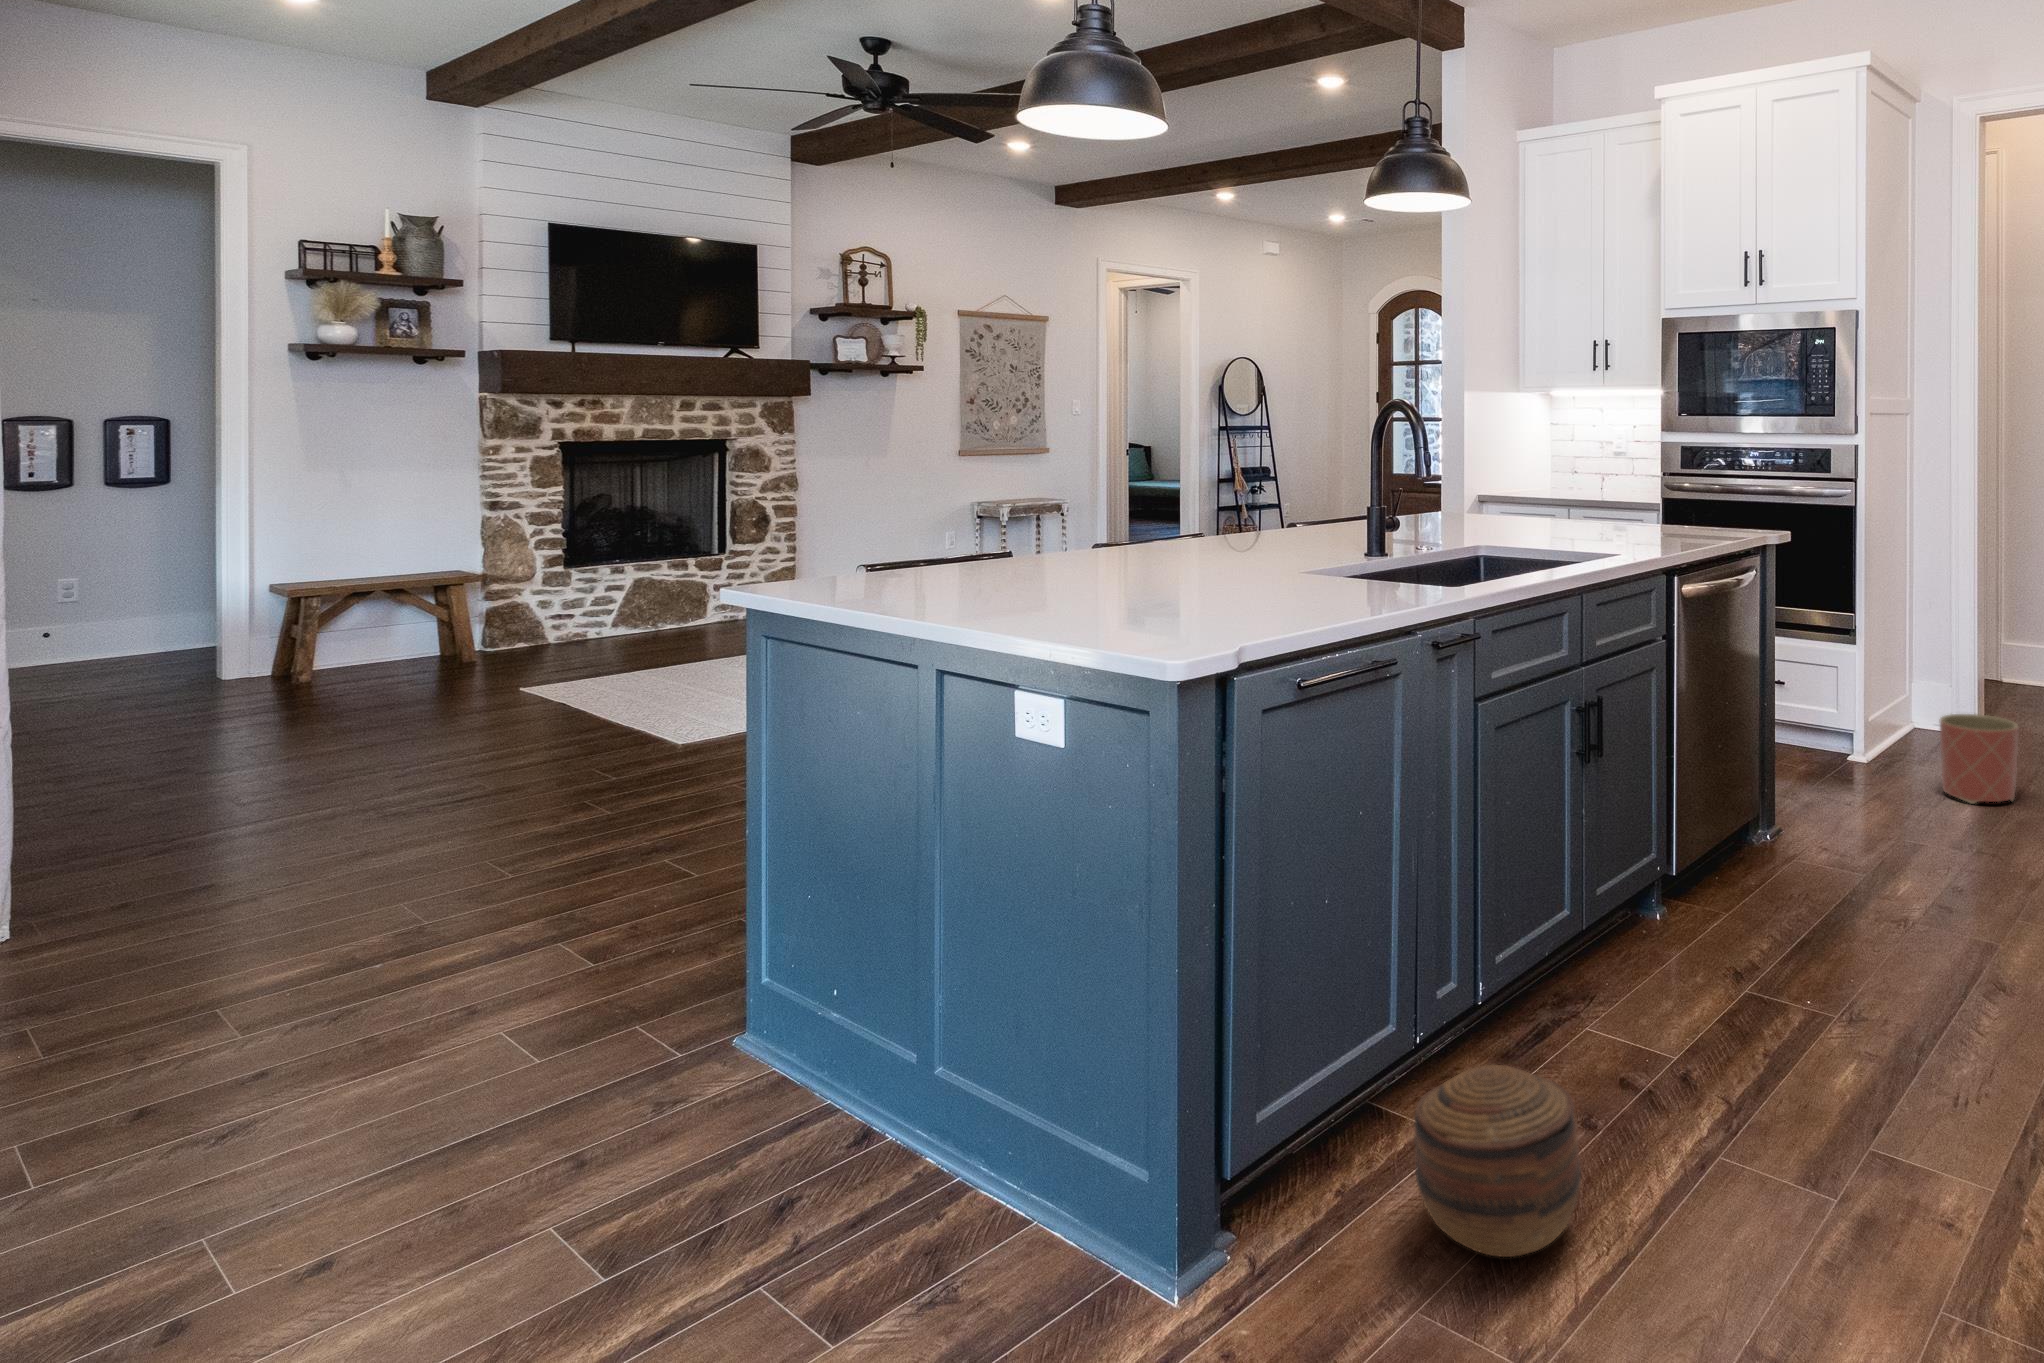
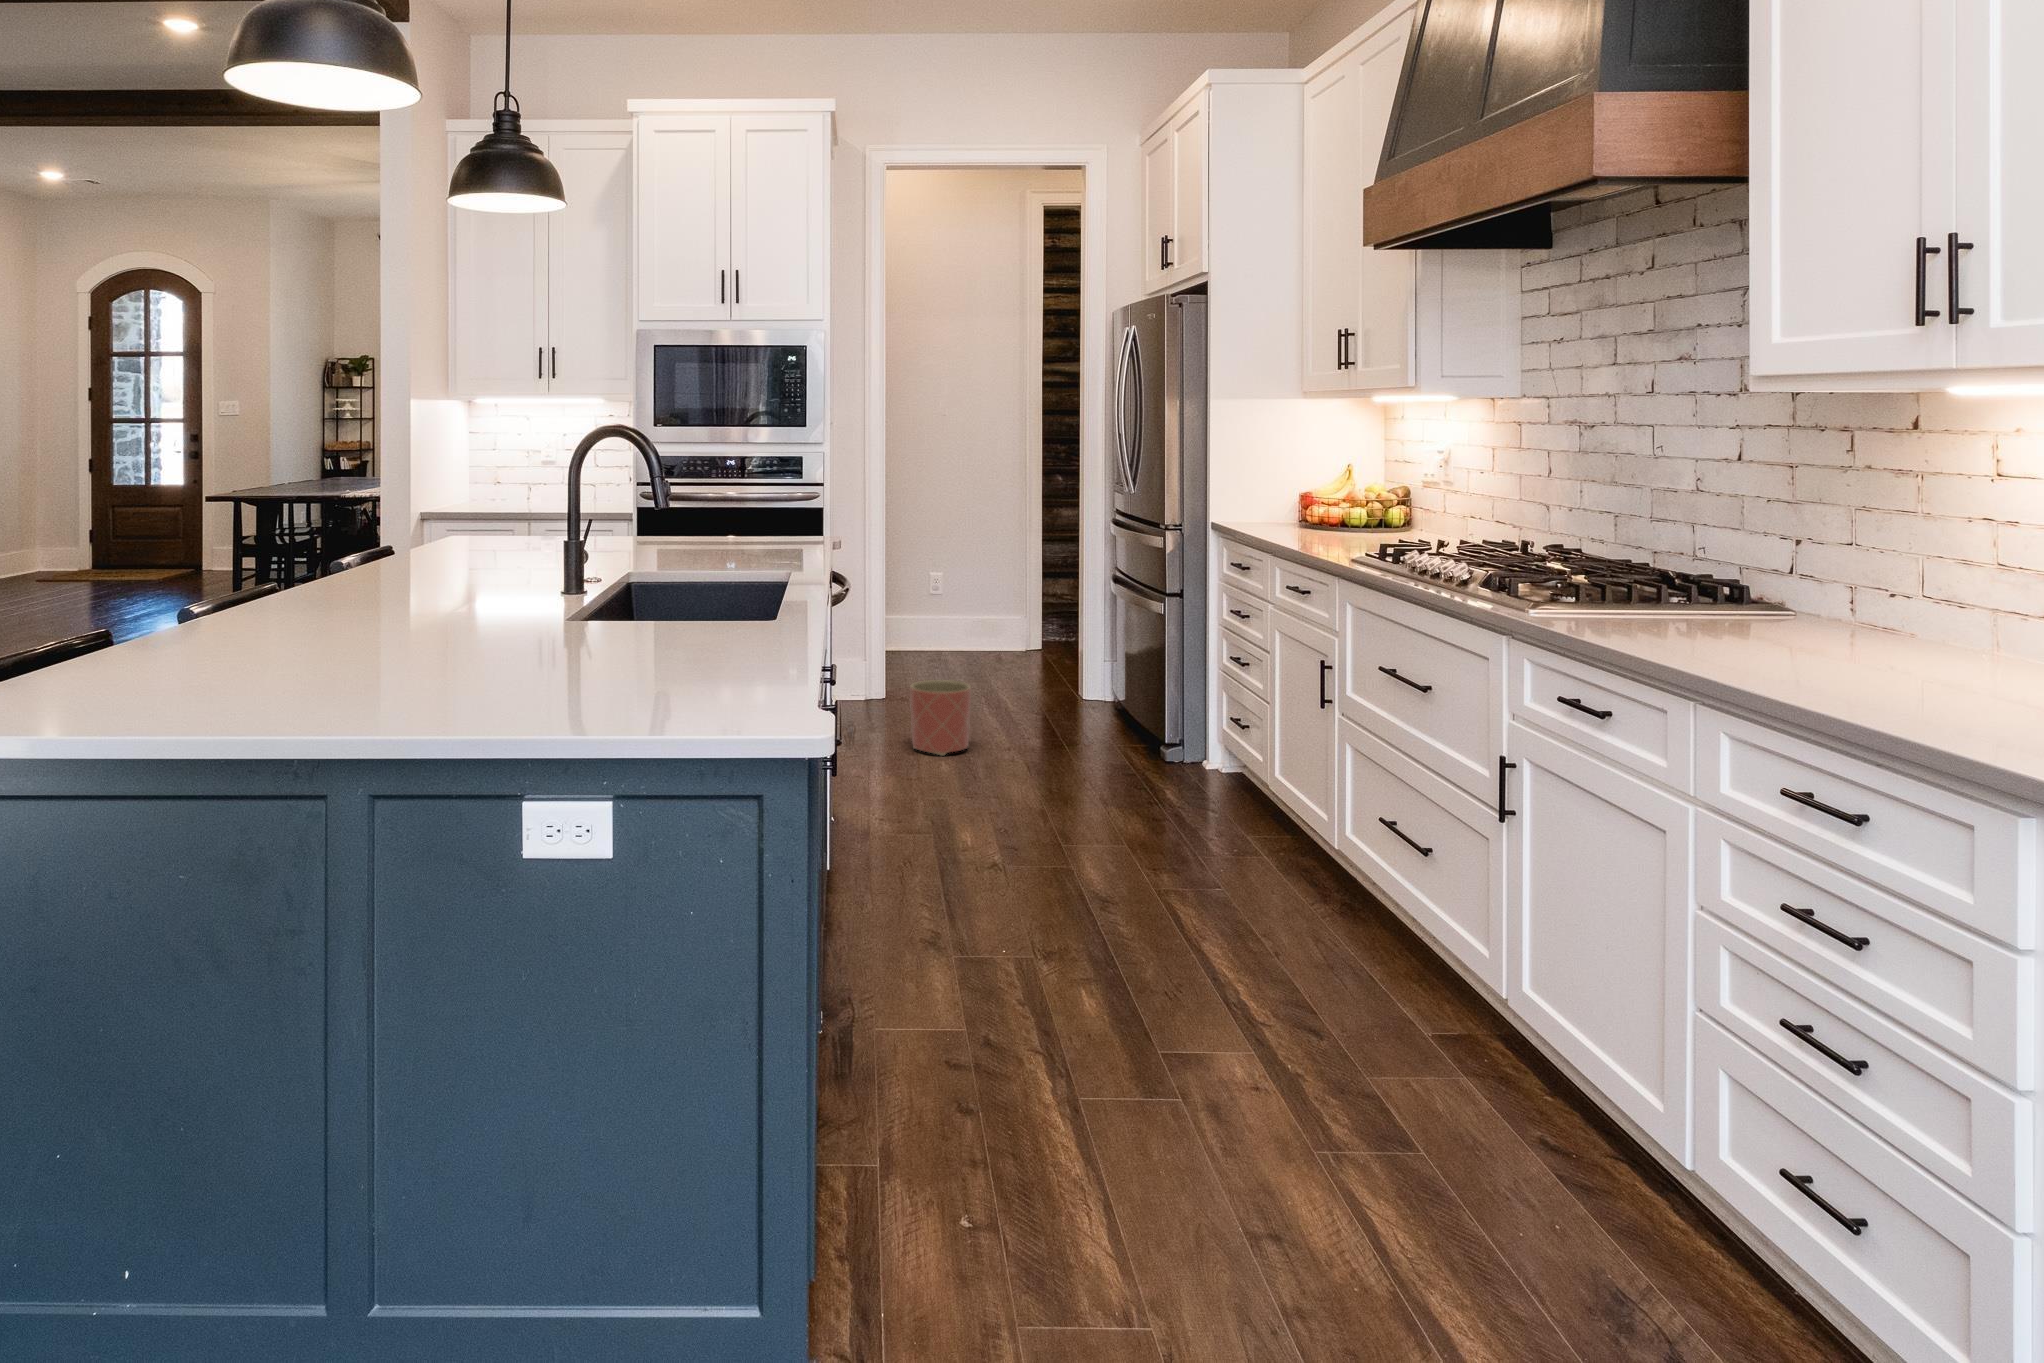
basket: present [1414,1065,1581,1257] -> none [881,1036,1030,1204]

